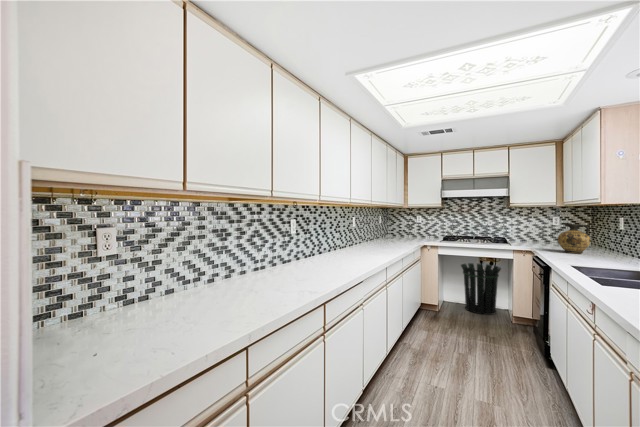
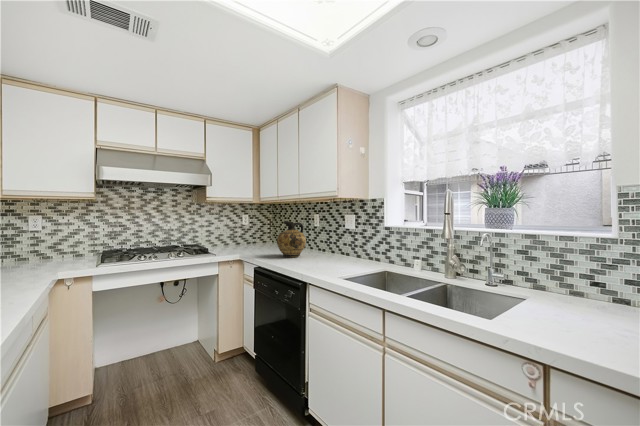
waste bin: present [461,263,501,315] -> none [133,287,197,375]

